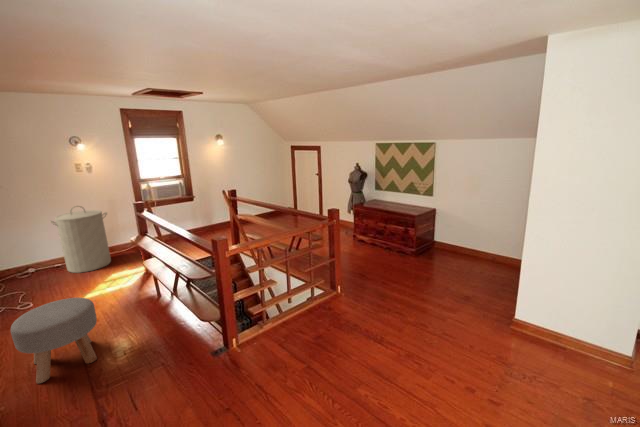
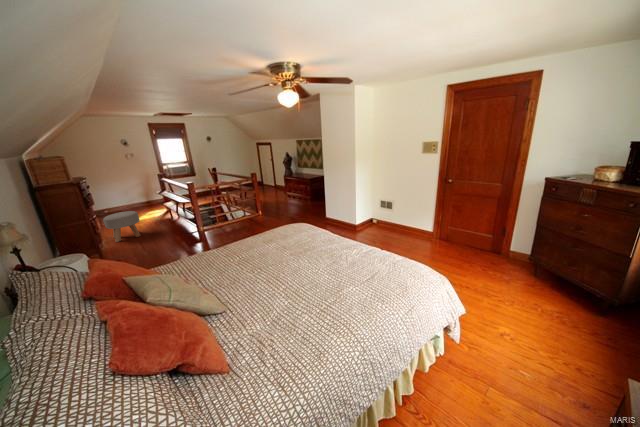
laundry hamper: present [50,206,111,273] -> none [114,177,149,212]

